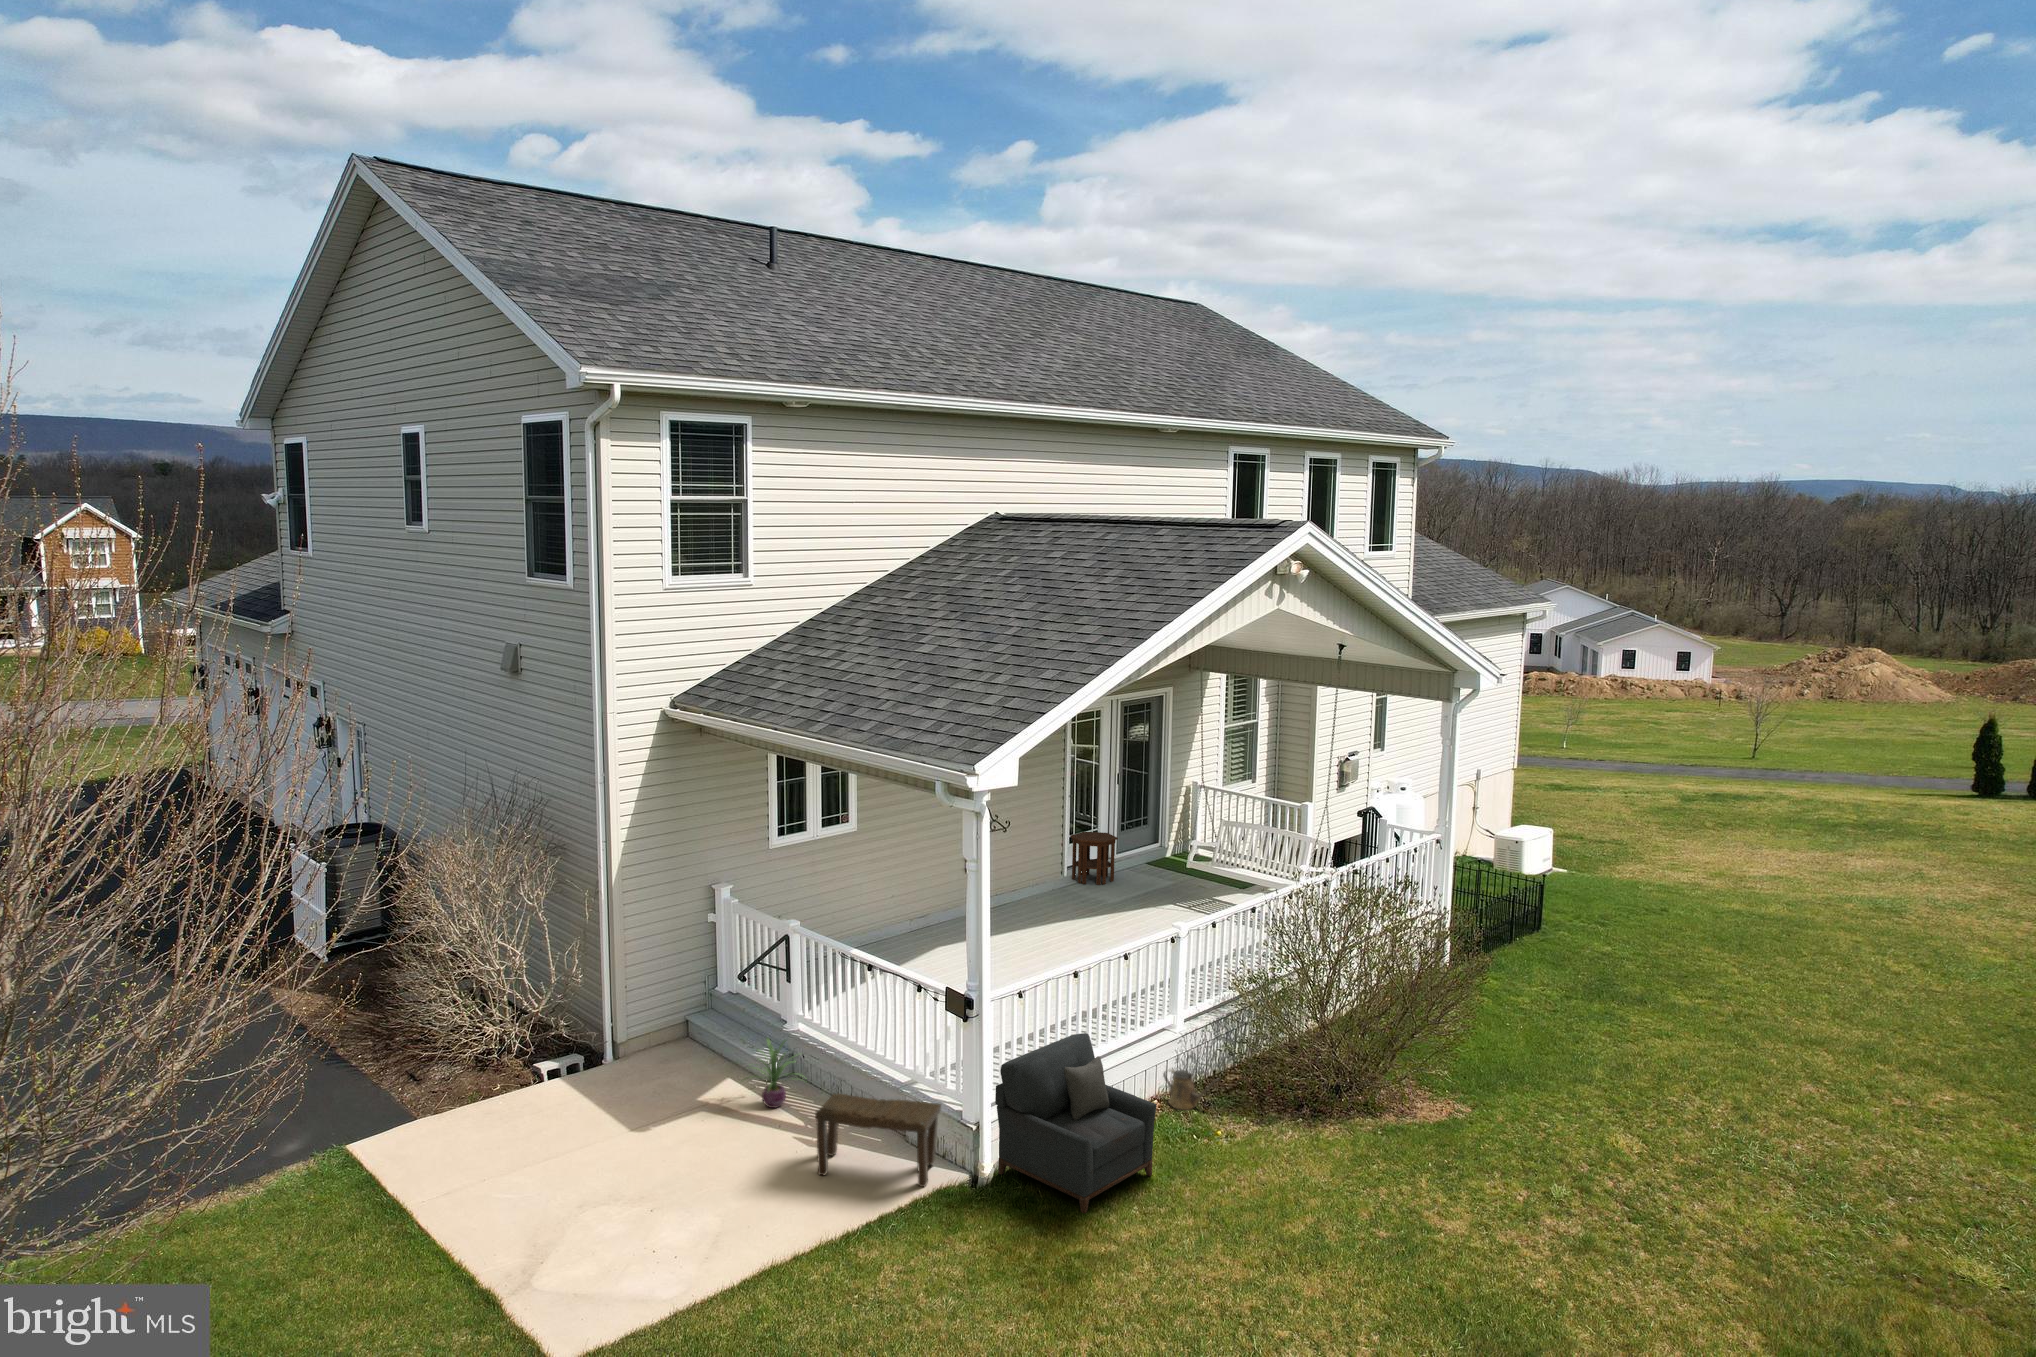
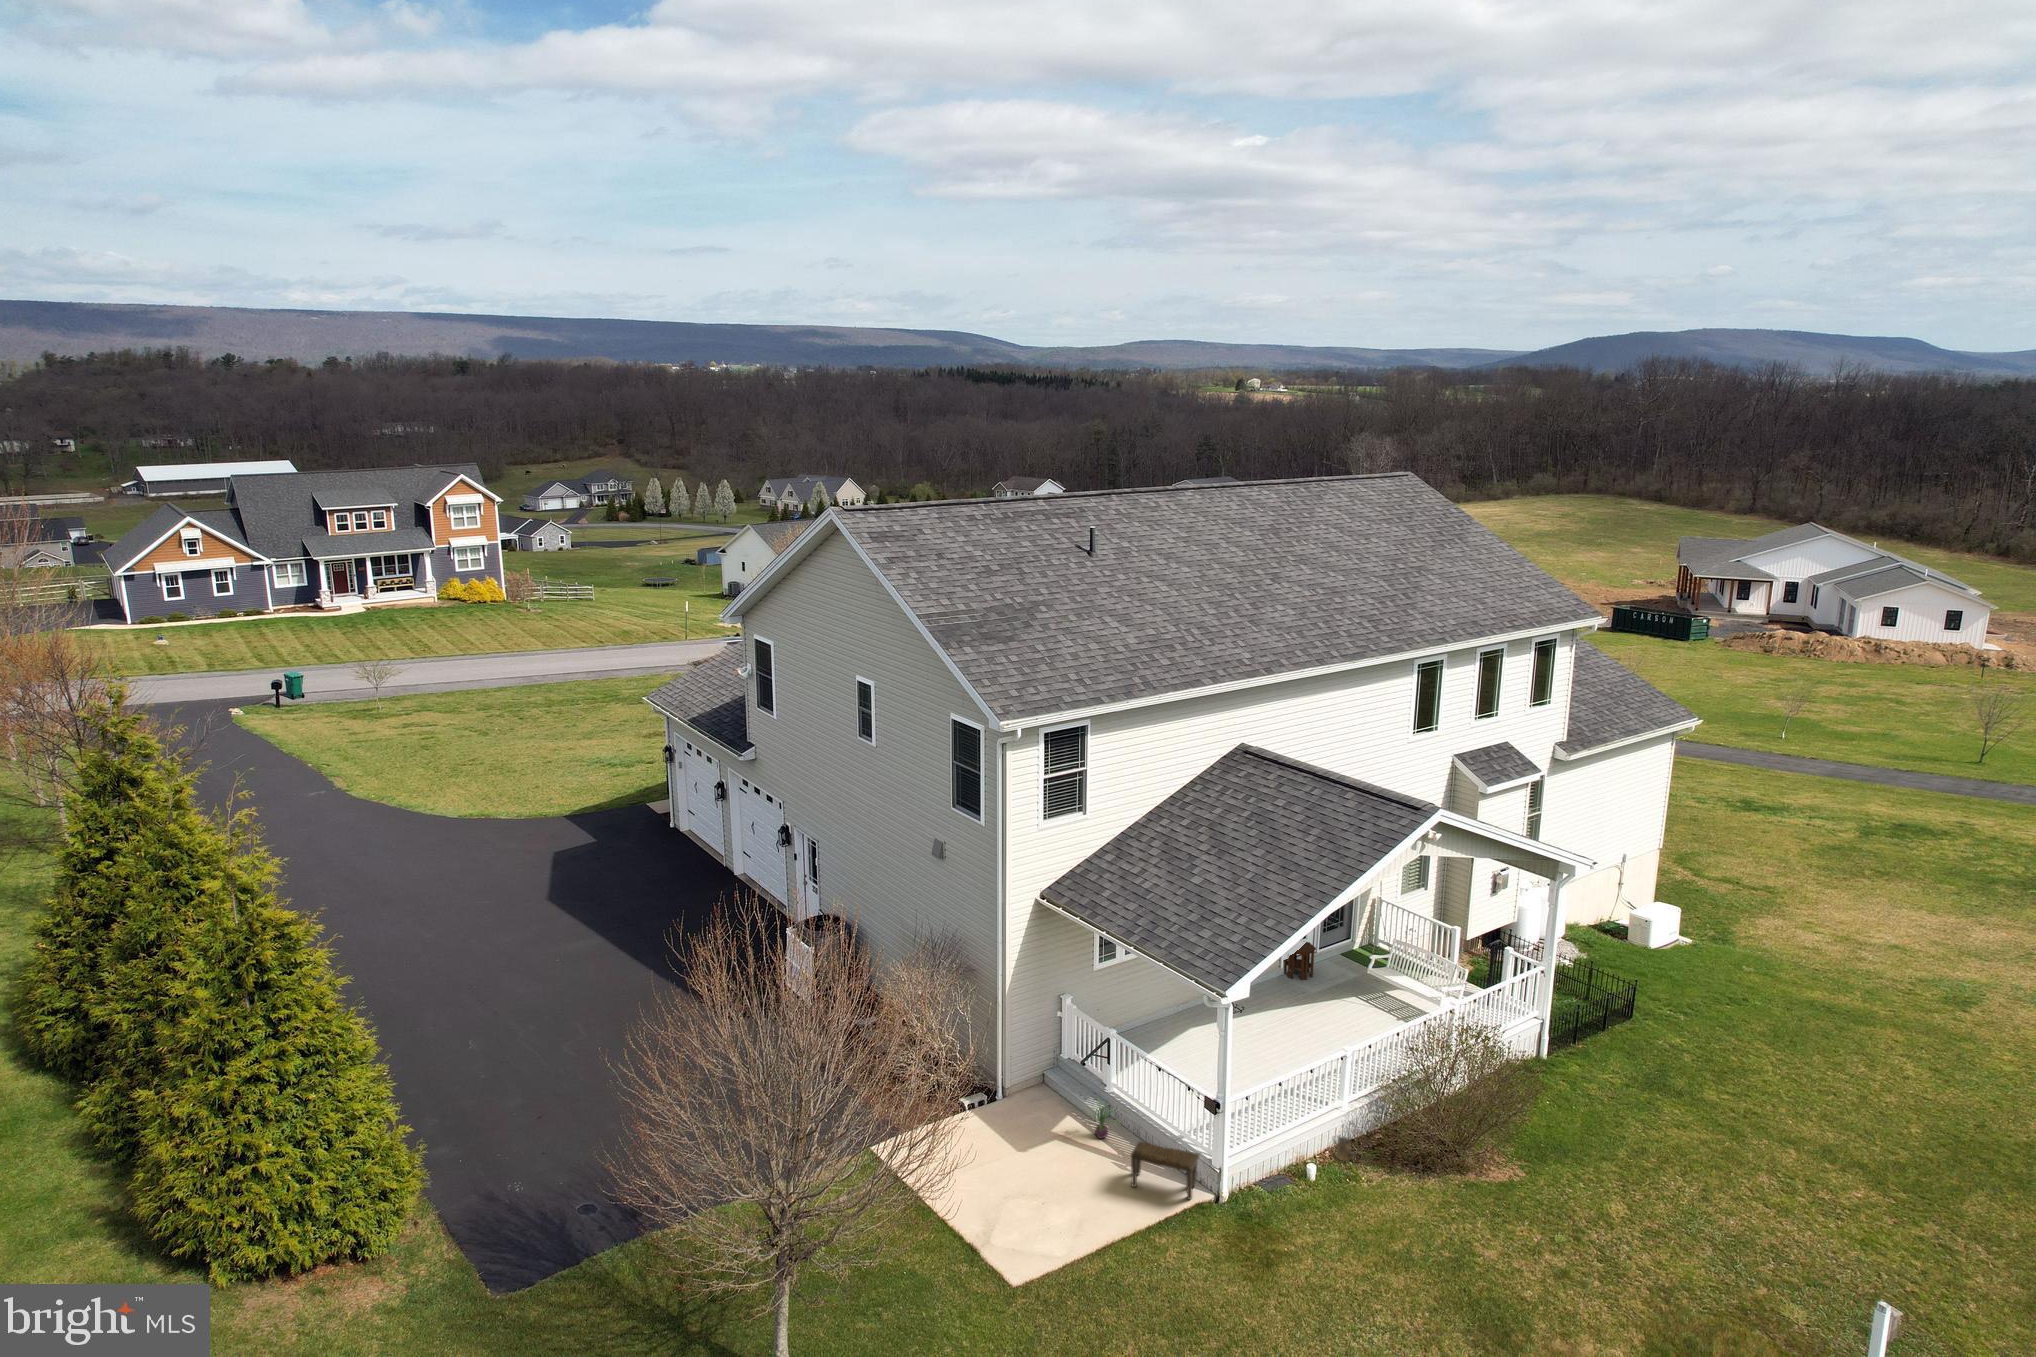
armchair: present [995,1033,1157,1214] -> none [1230,1119,1323,1226]

